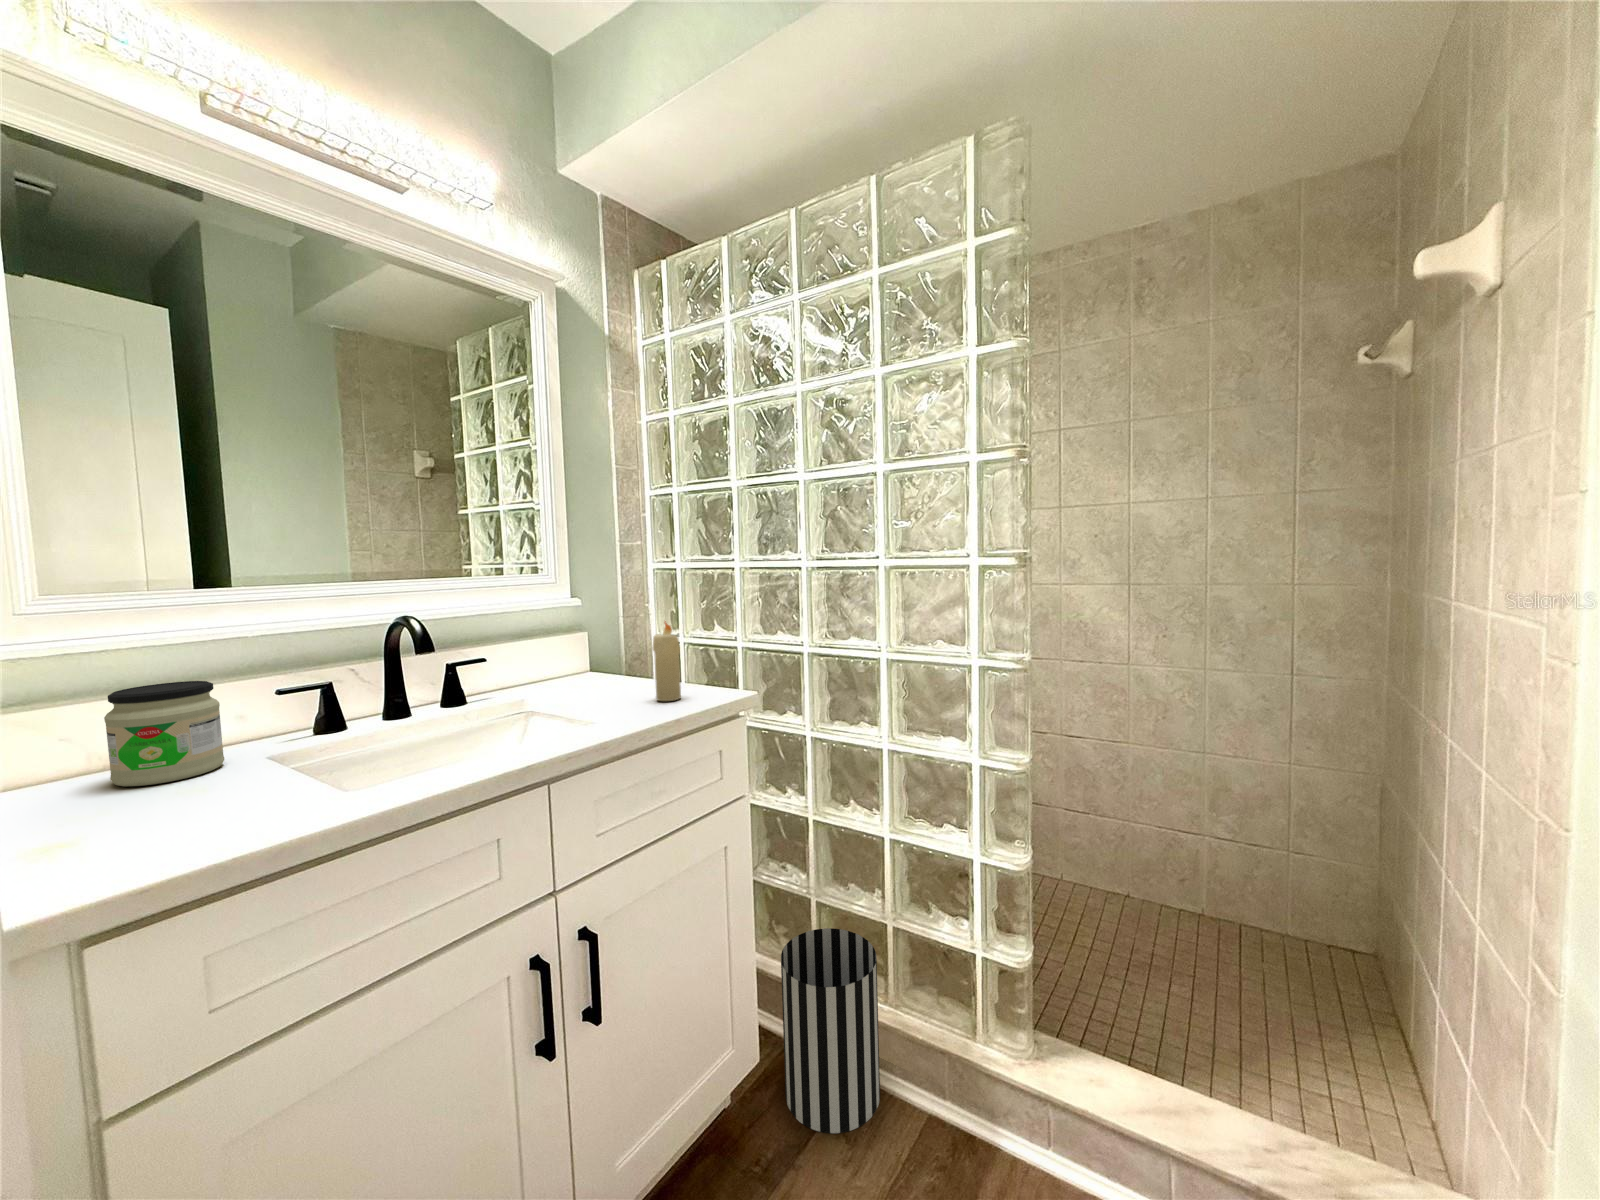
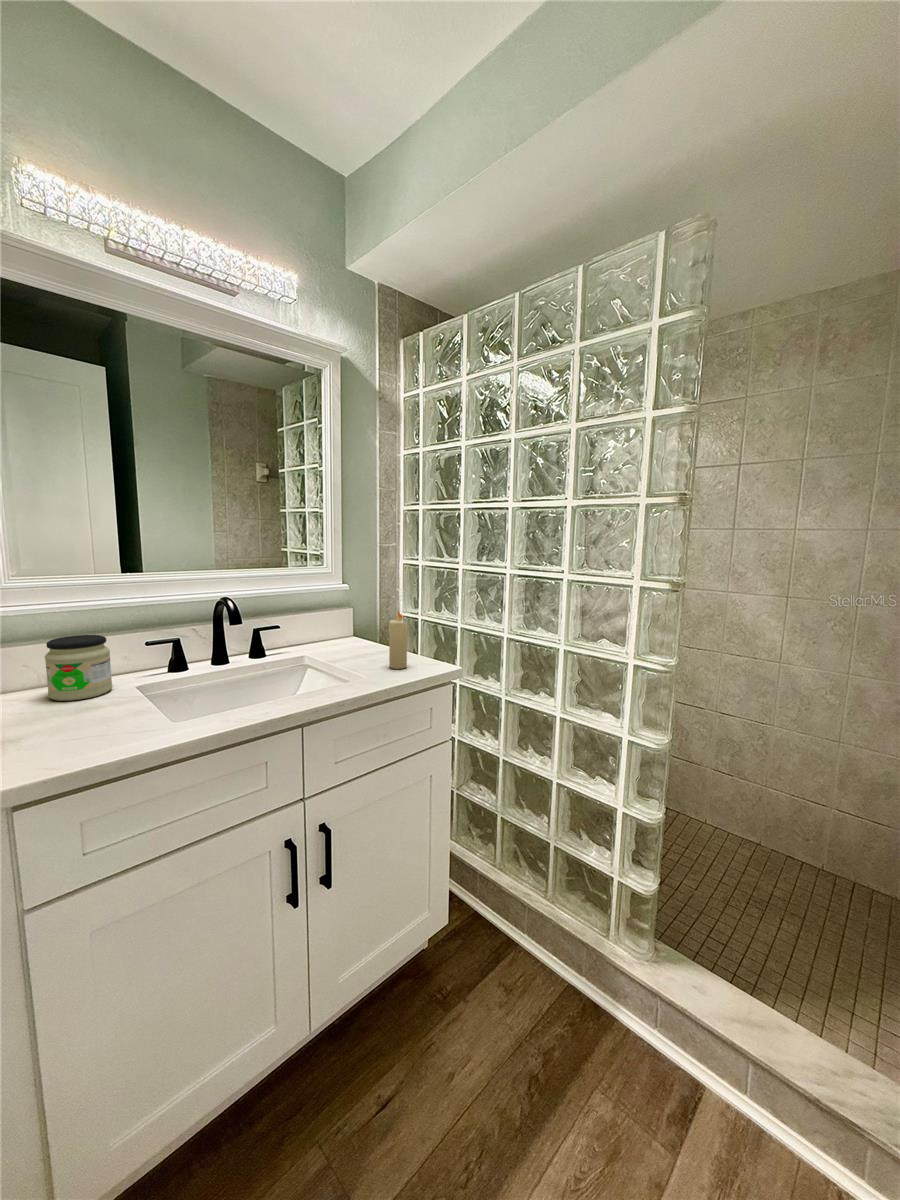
wastebasket: present [781,928,880,1133] -> none [467,838,539,984]

